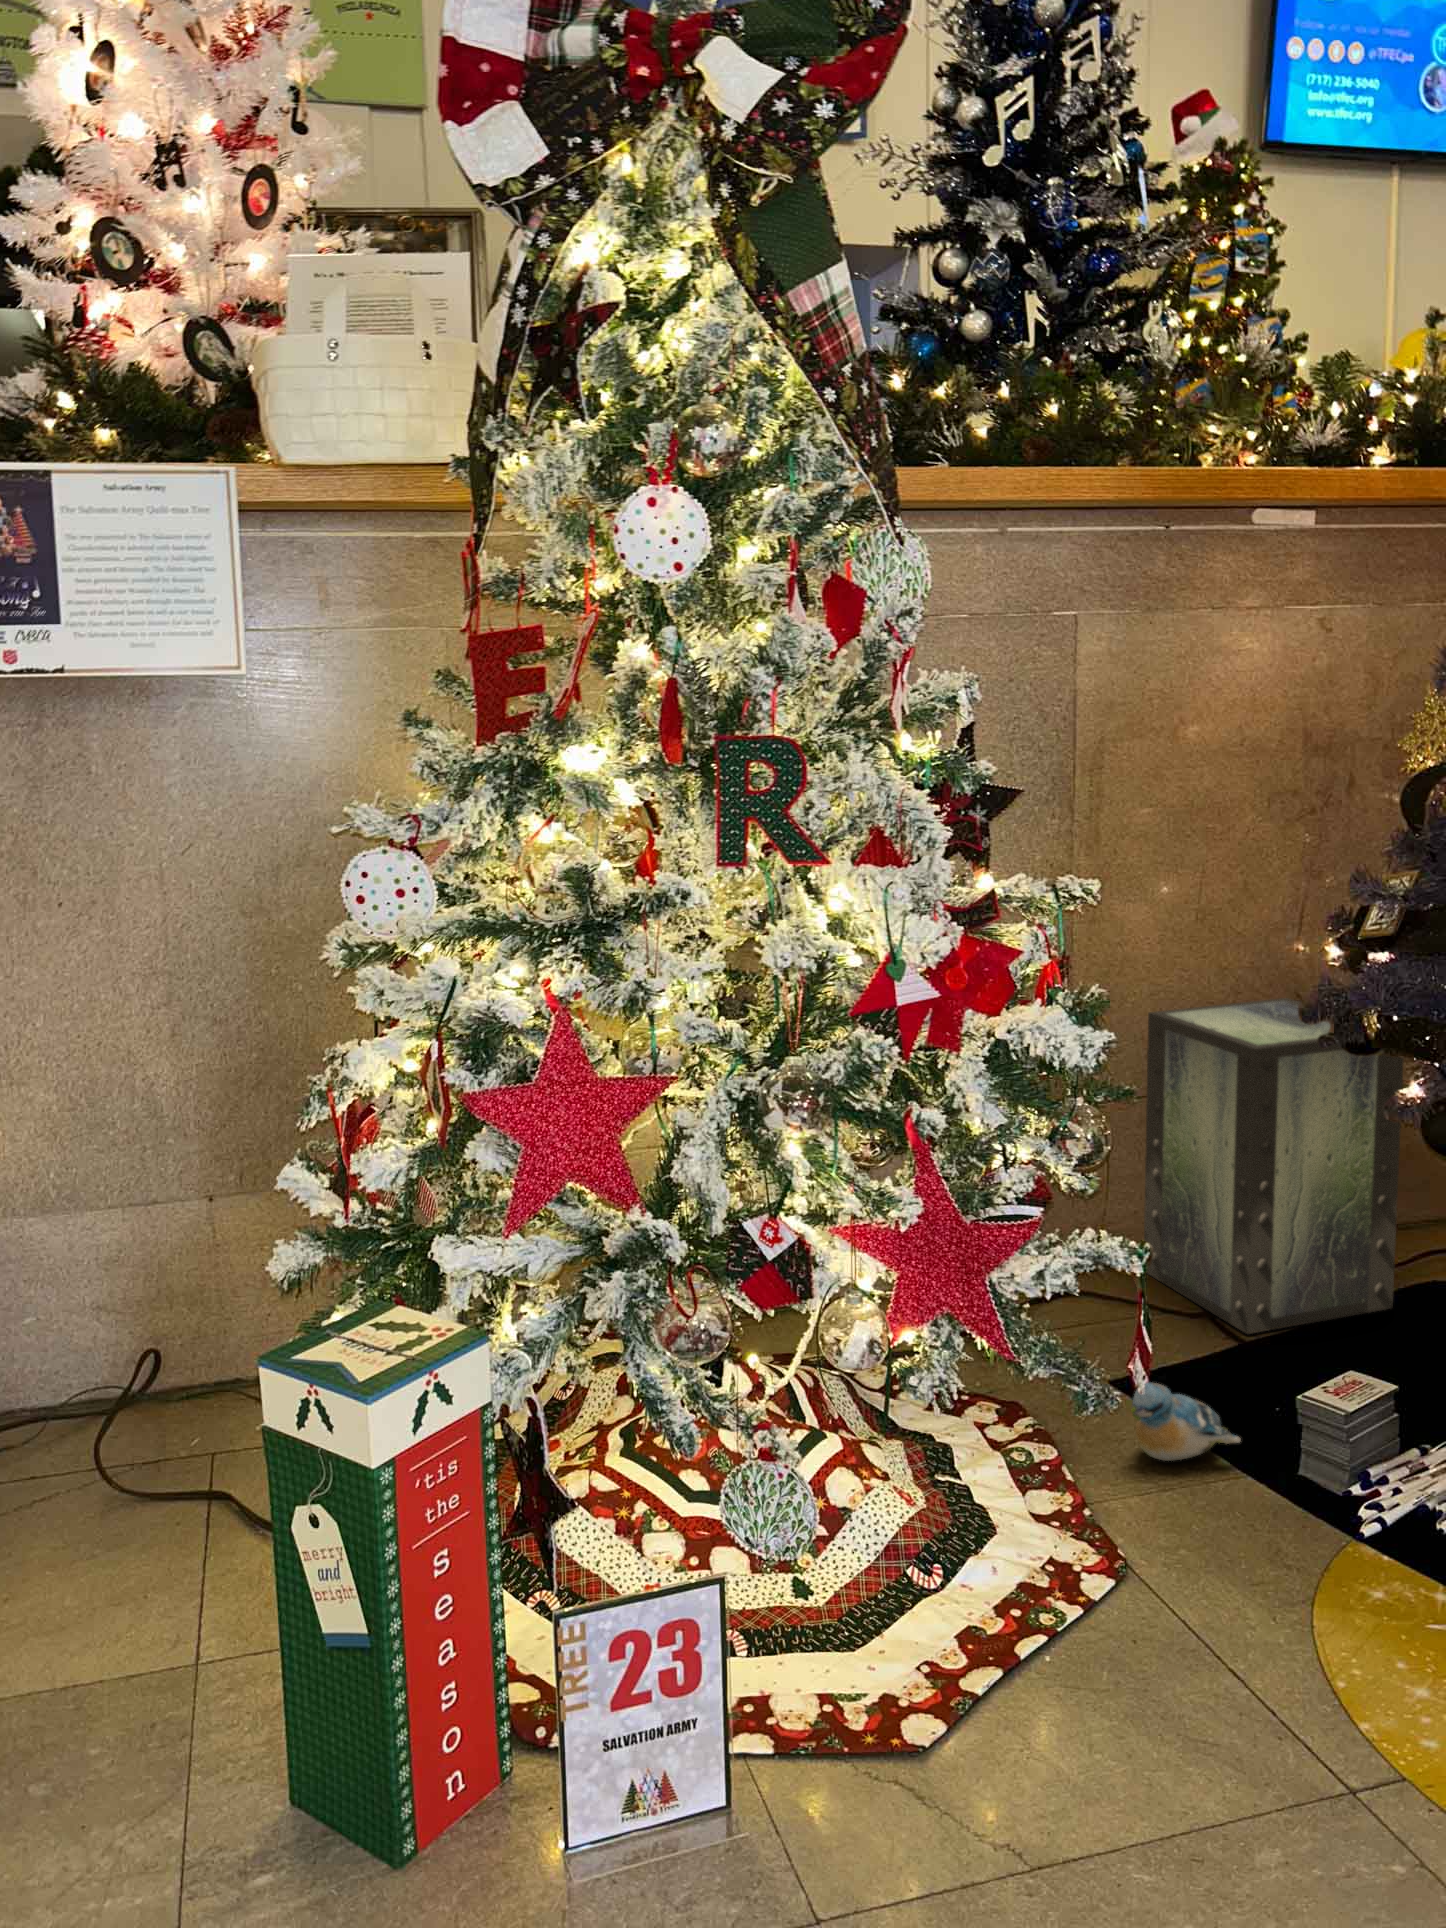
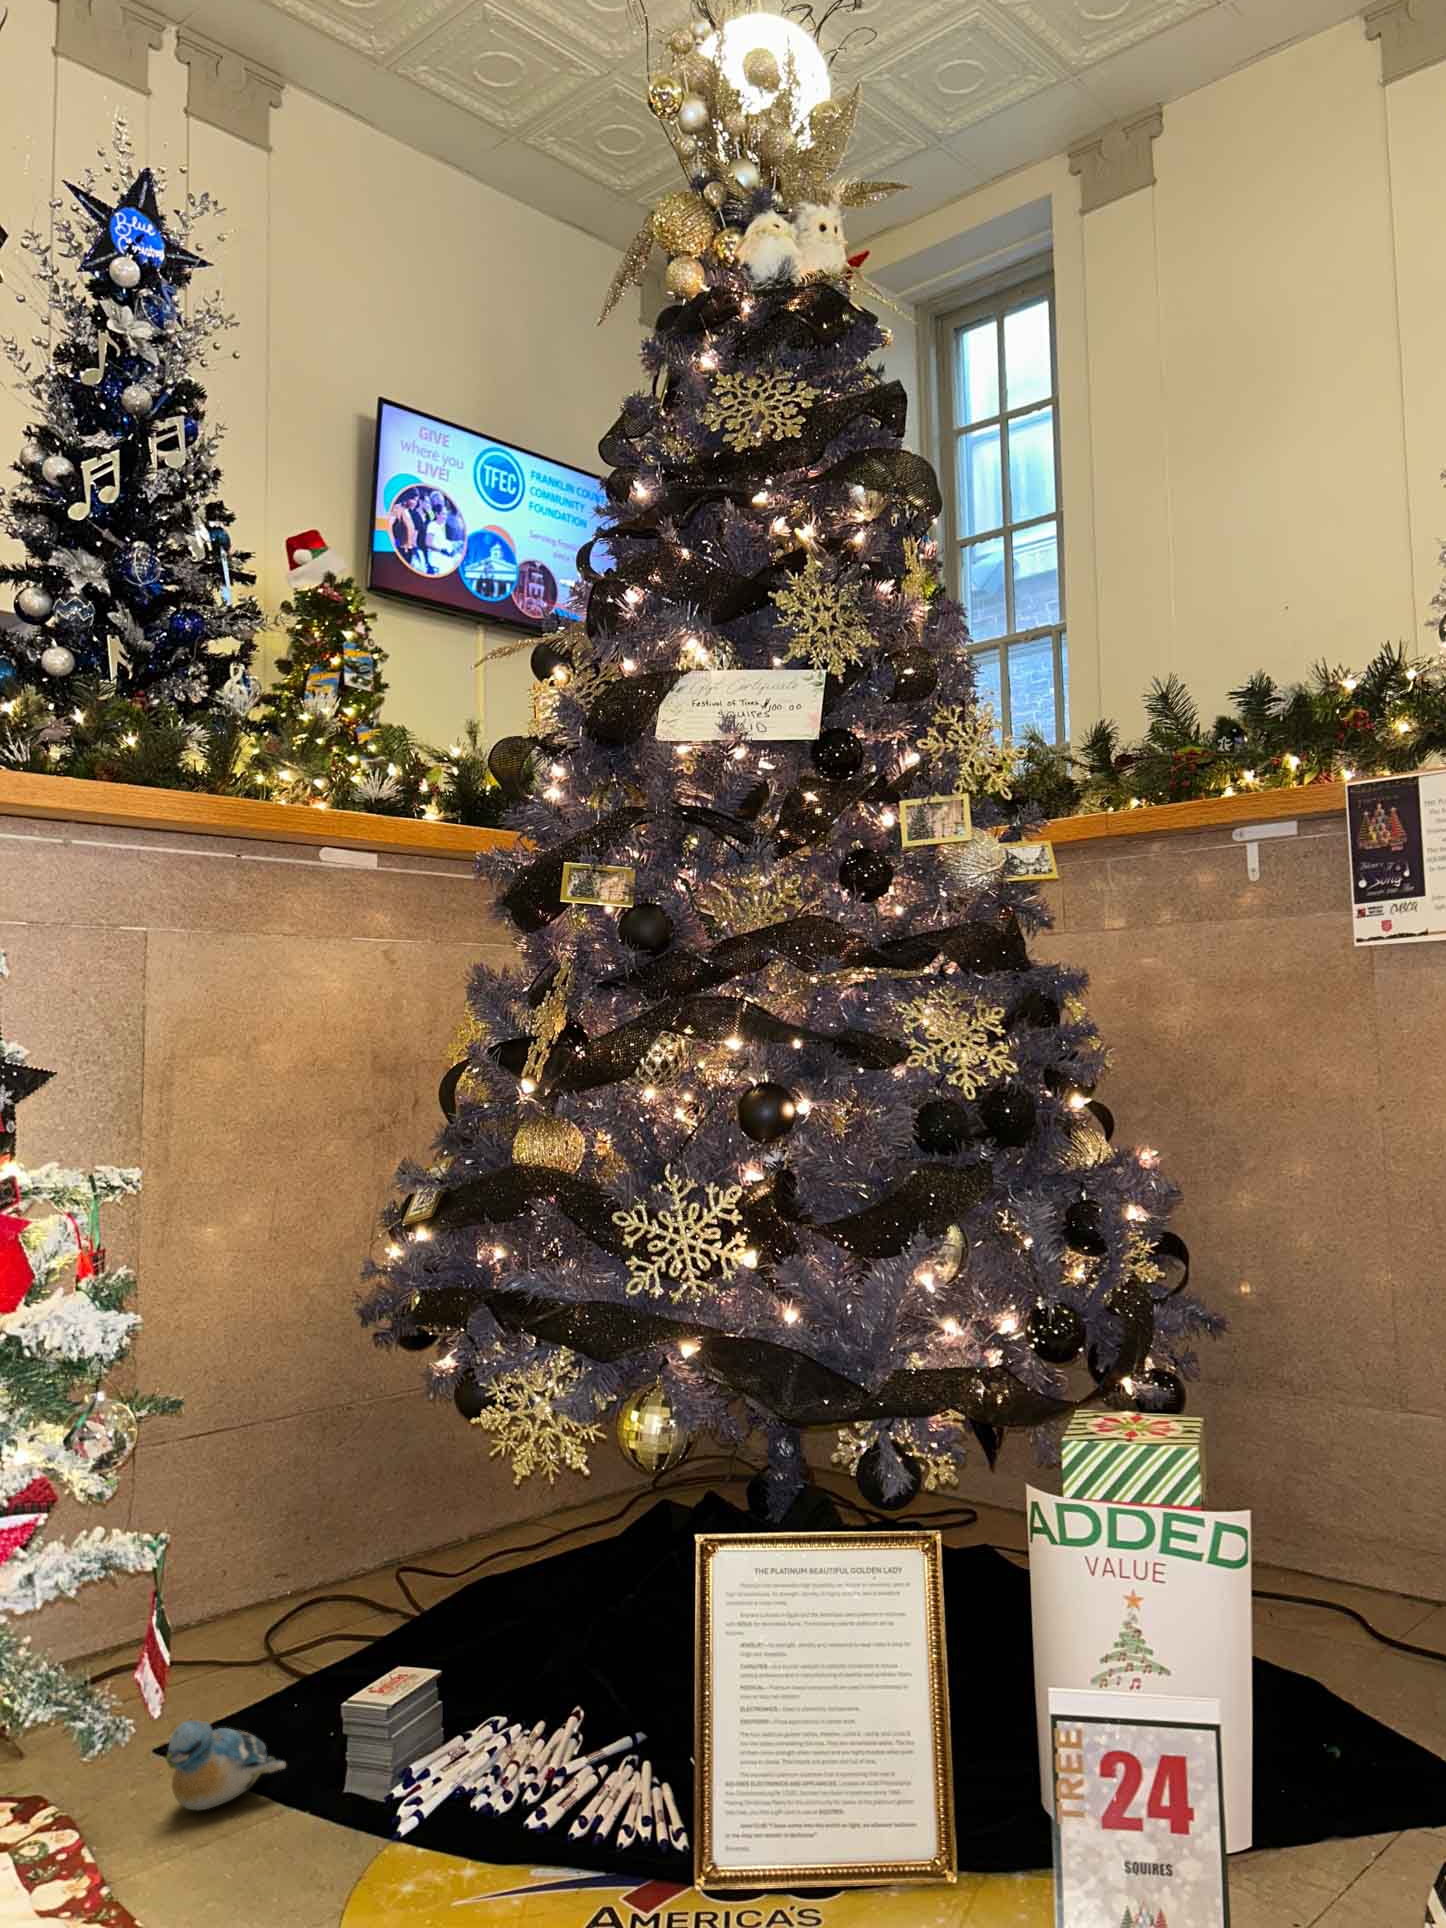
storage box: present [1144,998,1403,1334] -> none [207,1307,455,1658]

